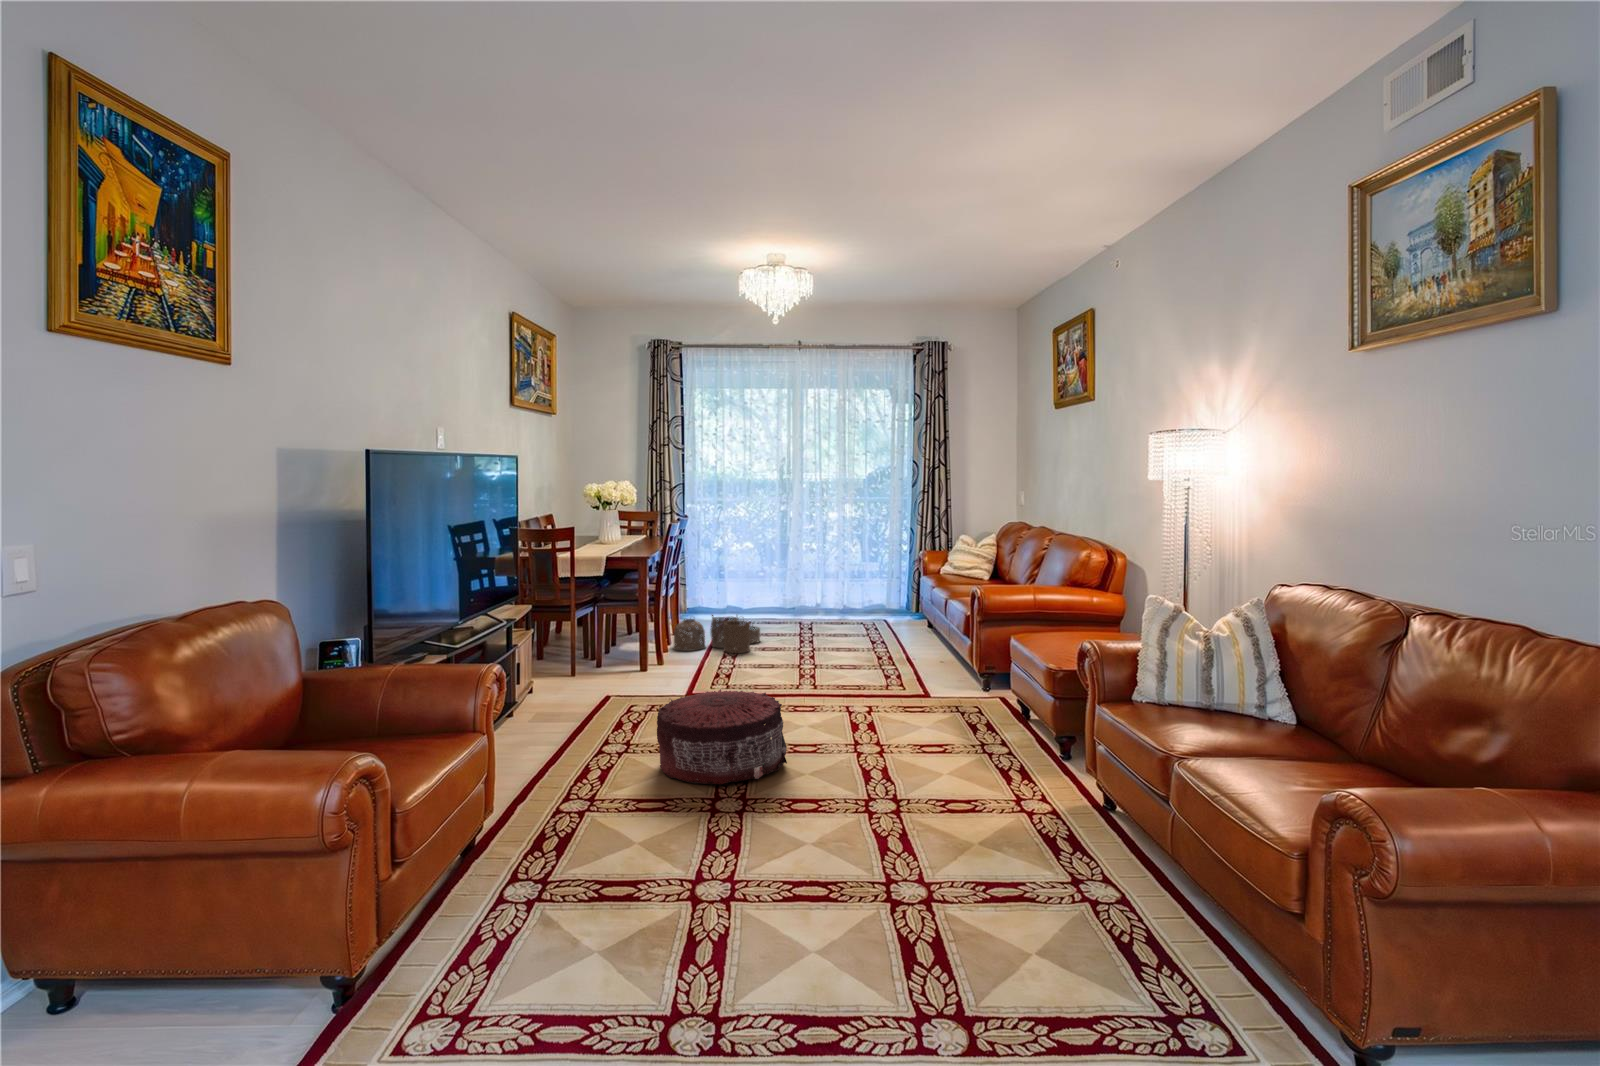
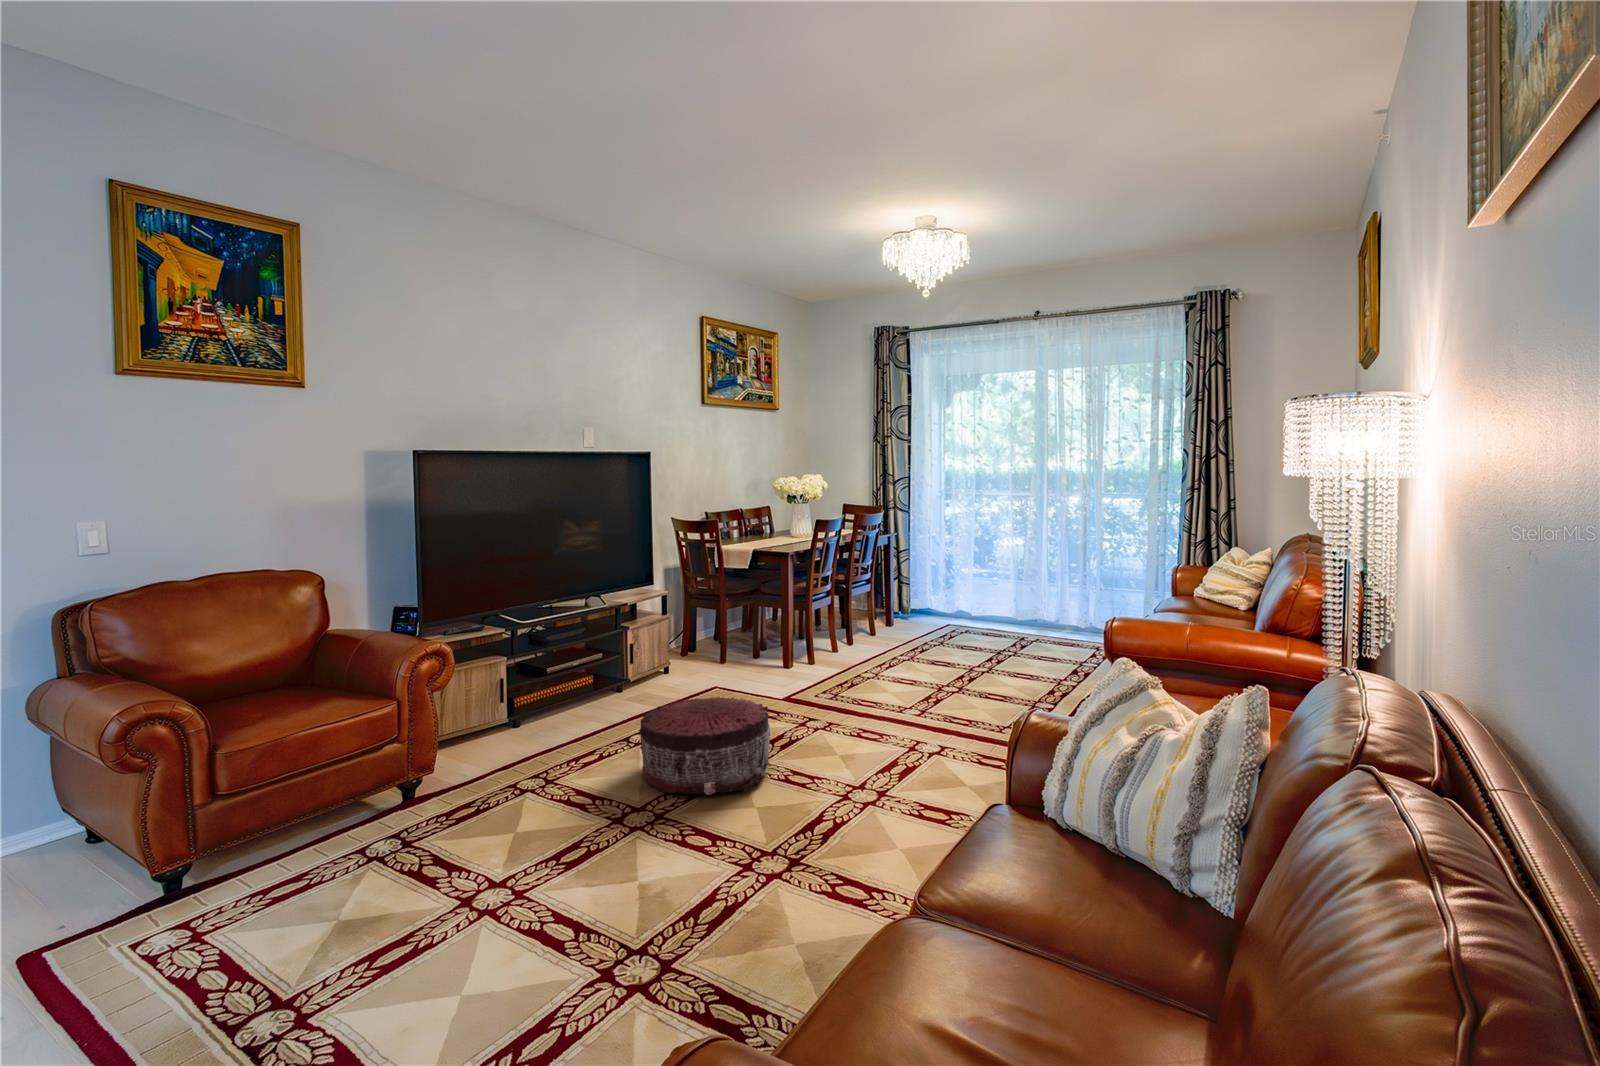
woven basket: present [674,615,760,653] -> none [849,616,947,661]

